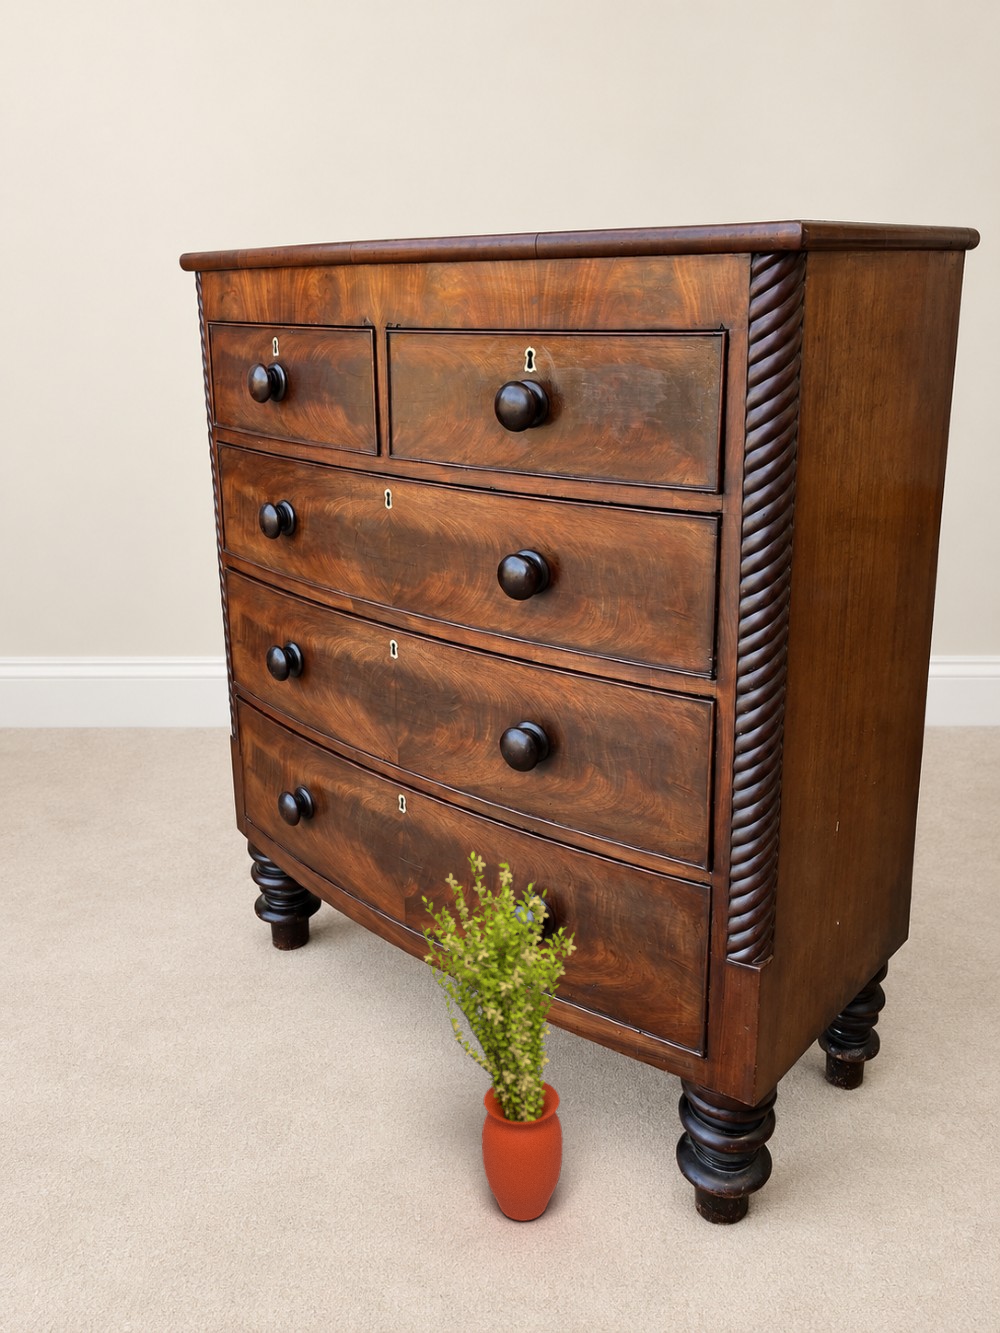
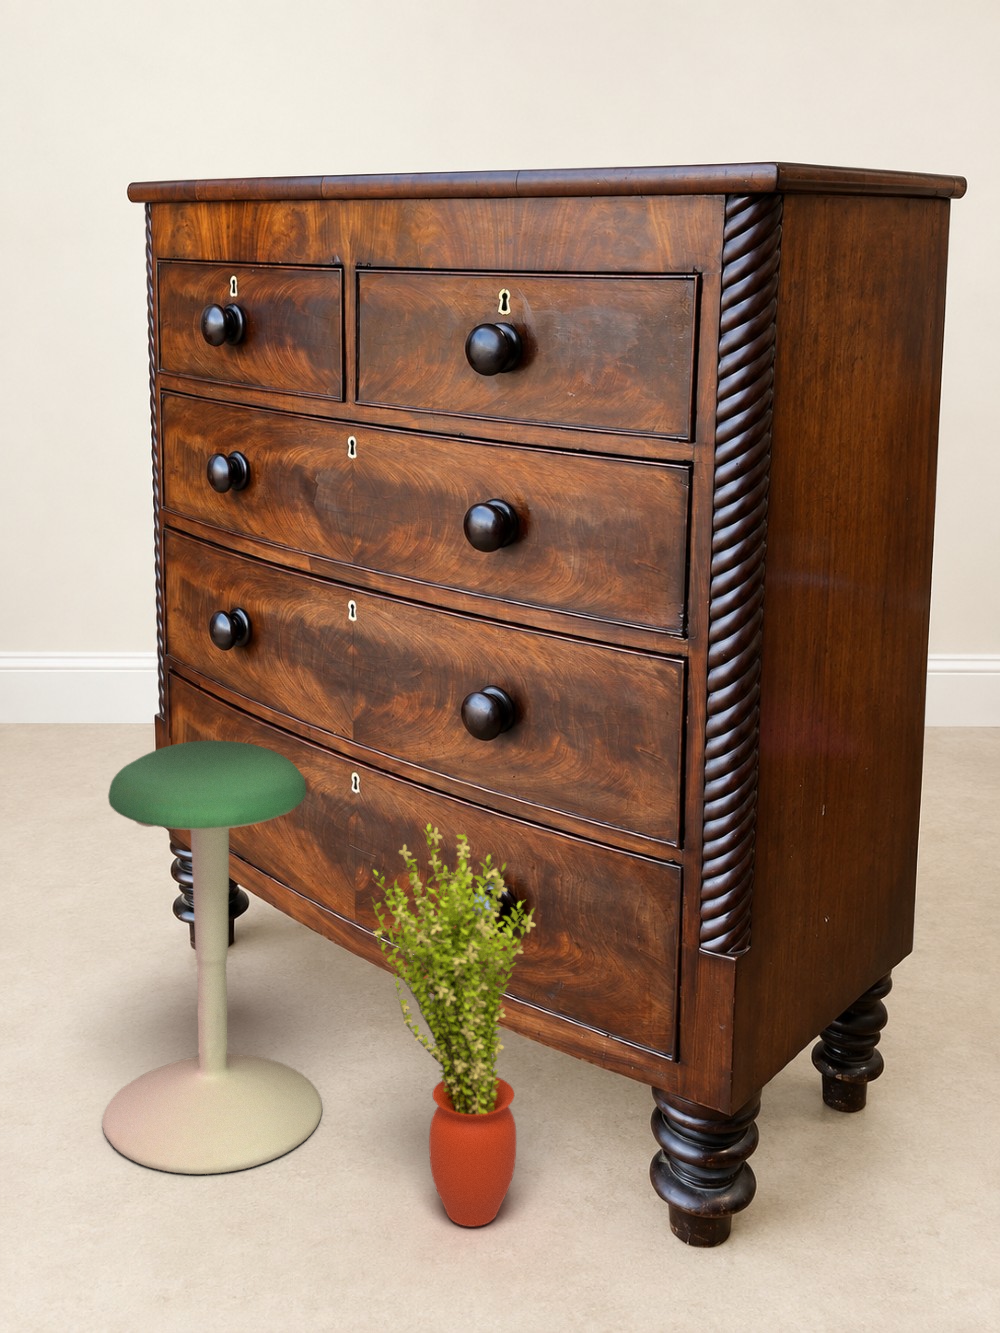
stool: none [175,770,382,1171] -> present [102,740,322,1174]

